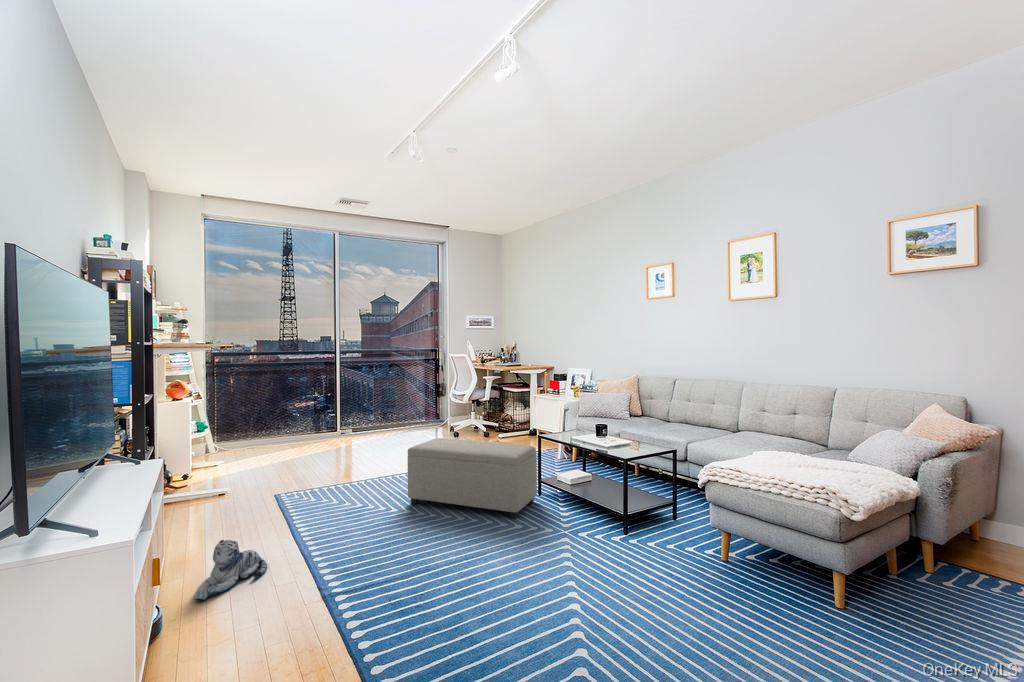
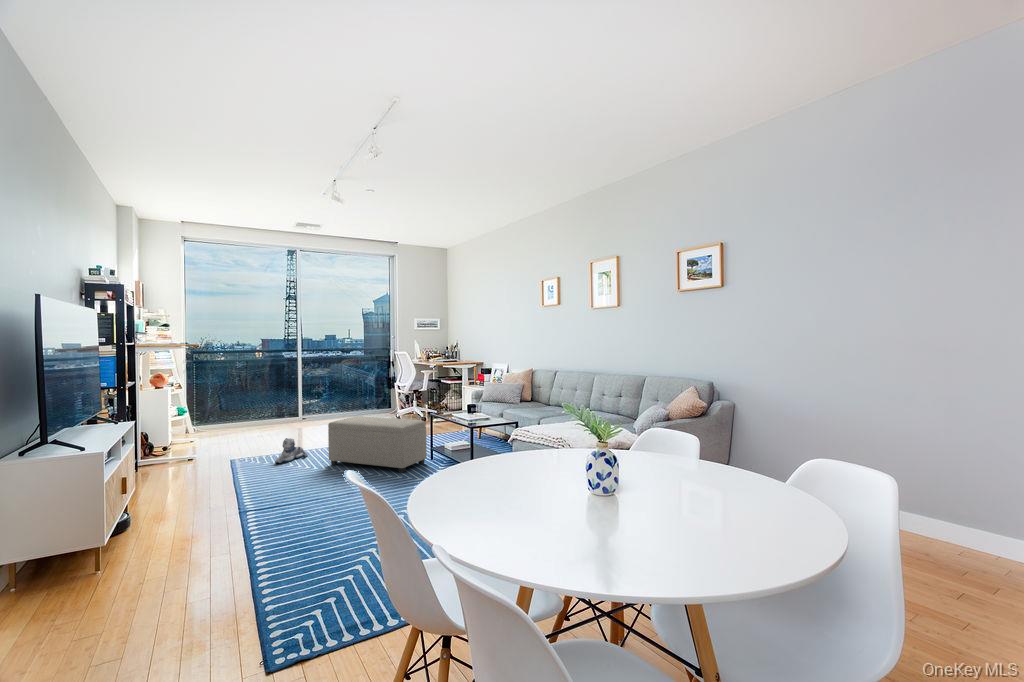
plush toy: present [194,540,267,600] -> present [275,438,307,463]

